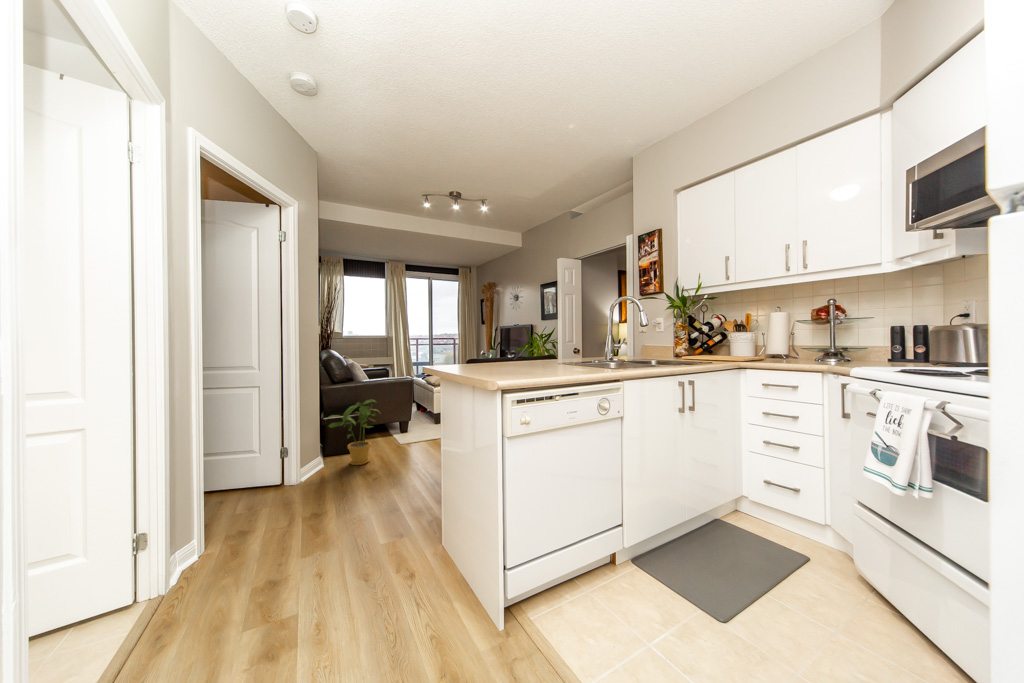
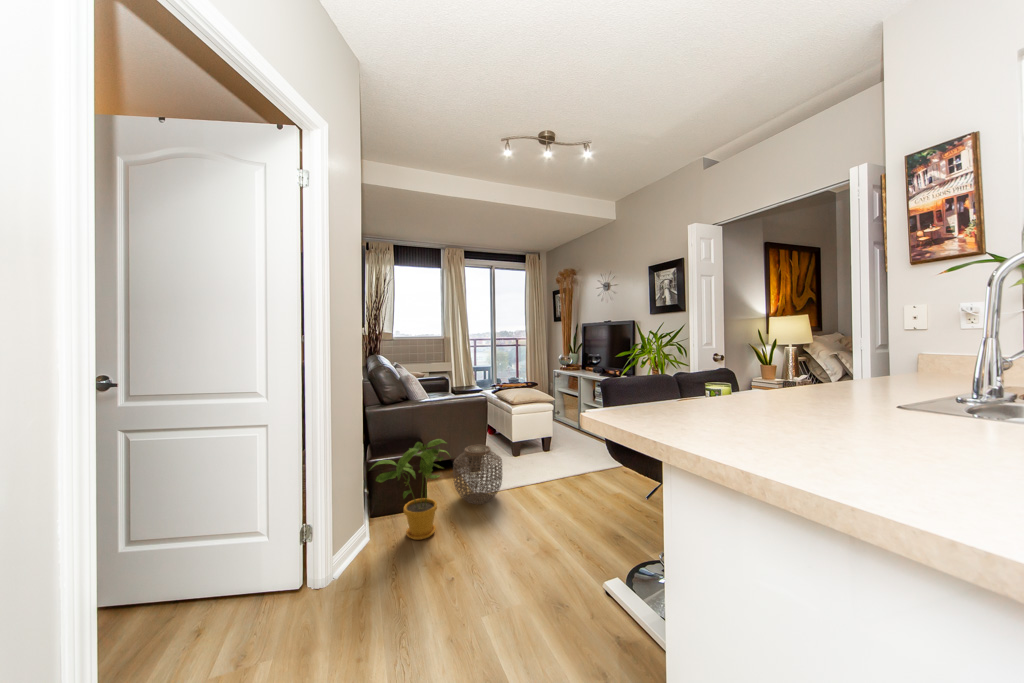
woven basket: none [385,410,420,449] -> present [453,445,502,504]

